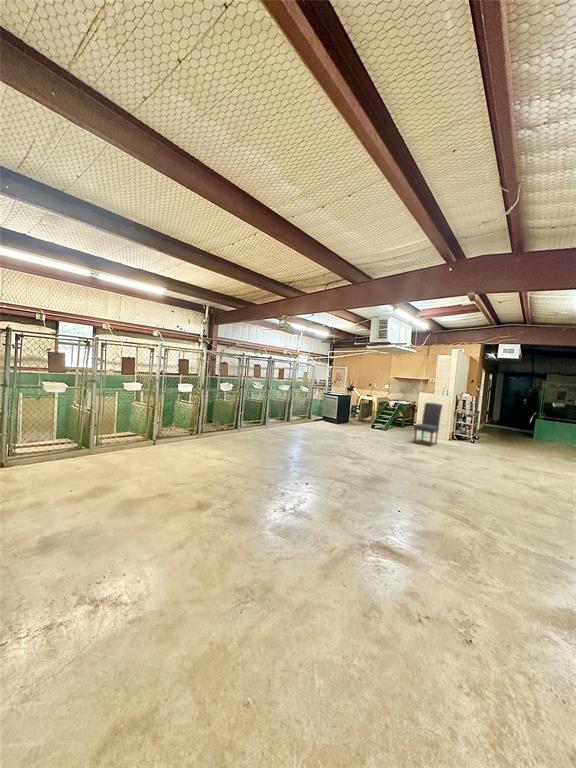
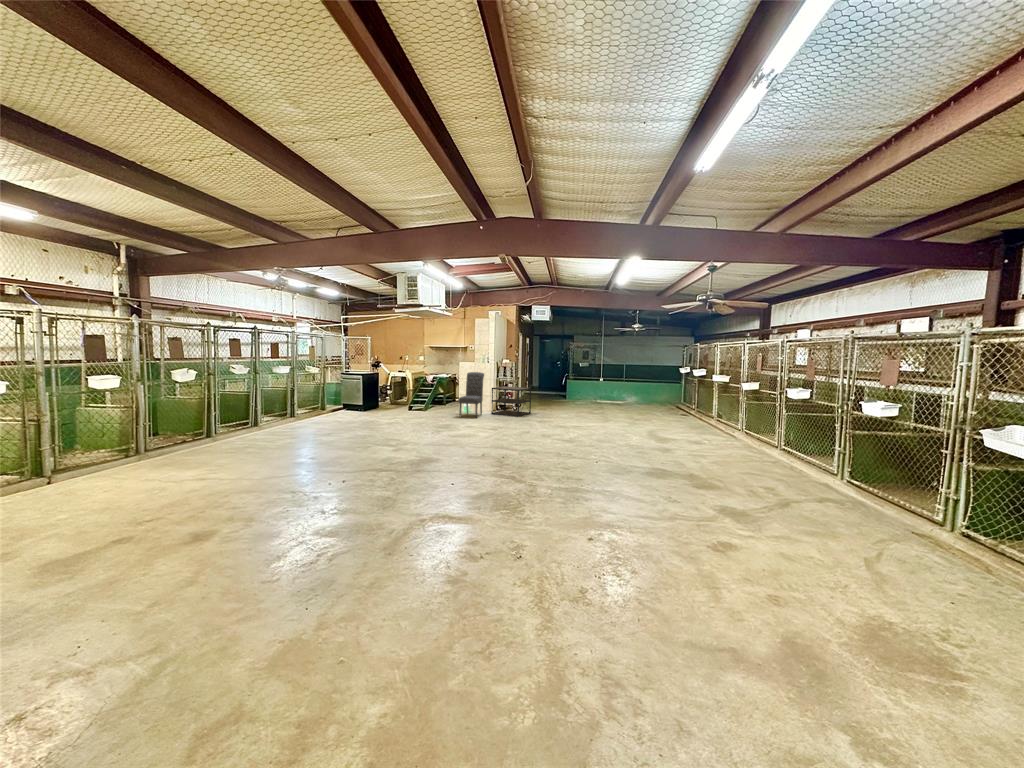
shelving unit: none [447,419,495,452] -> present [491,386,531,417]

